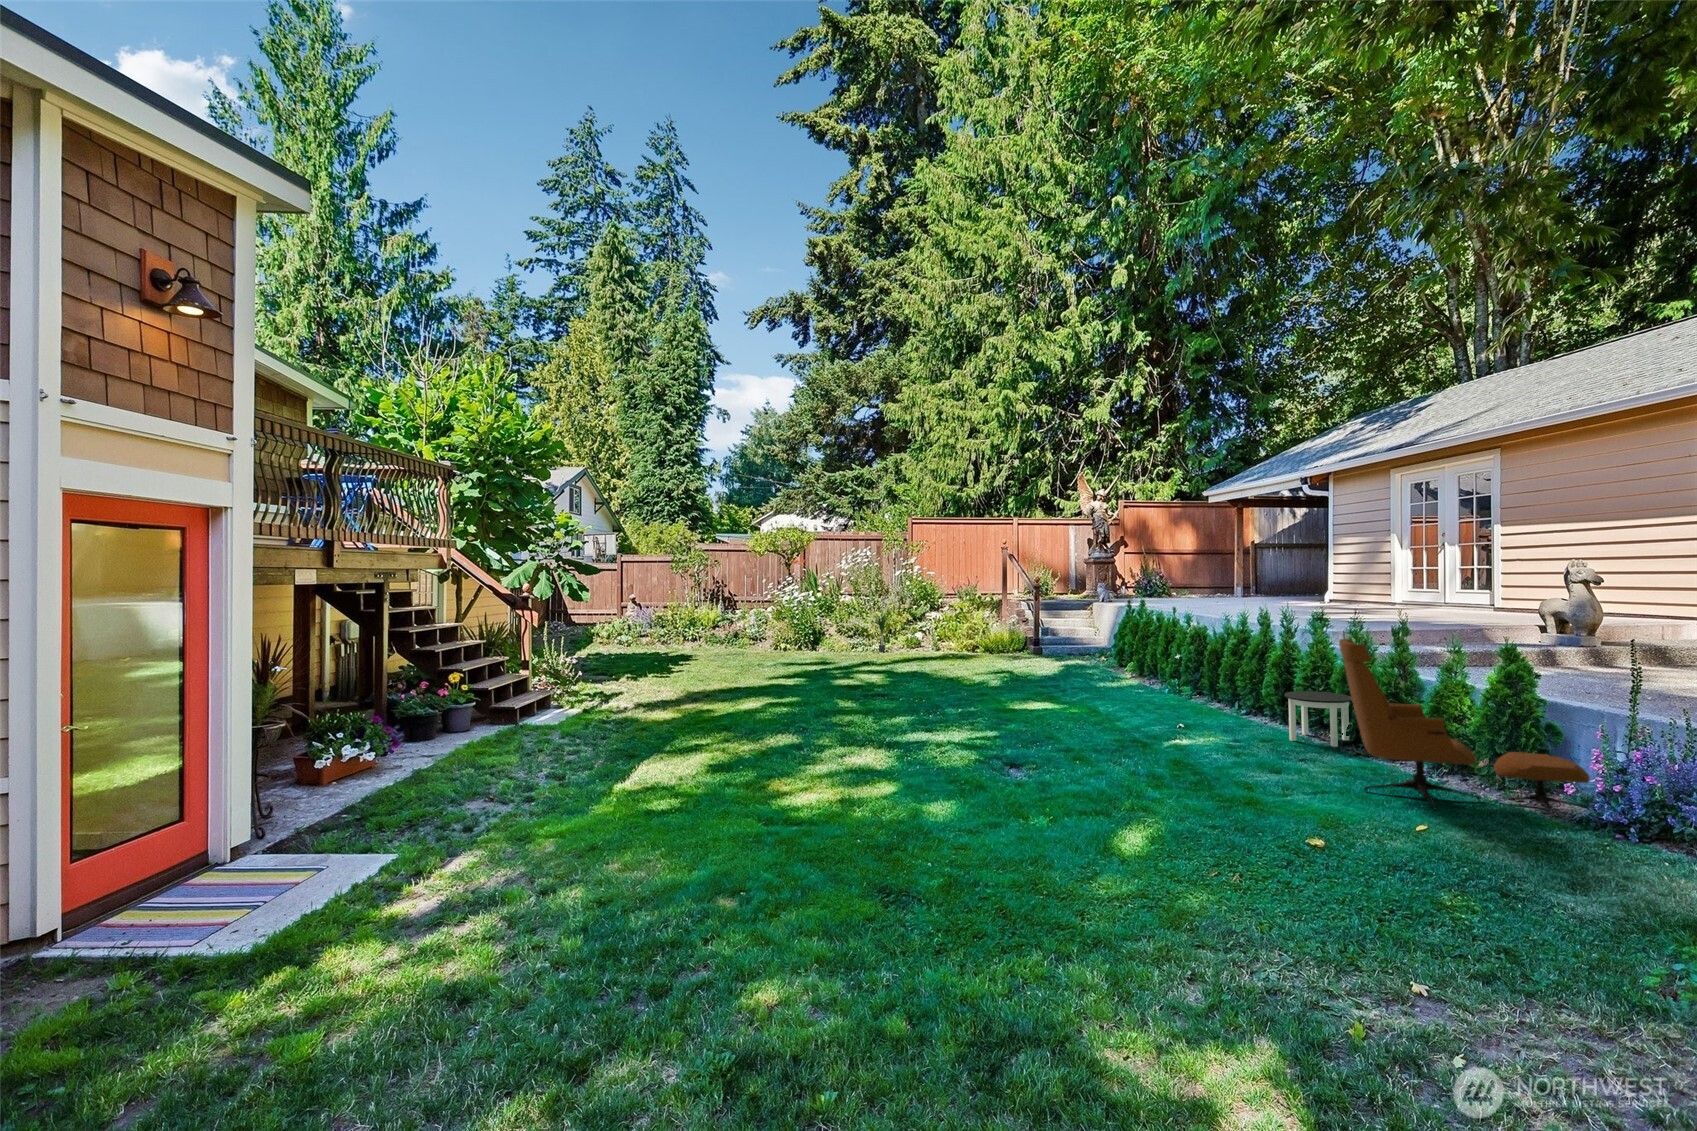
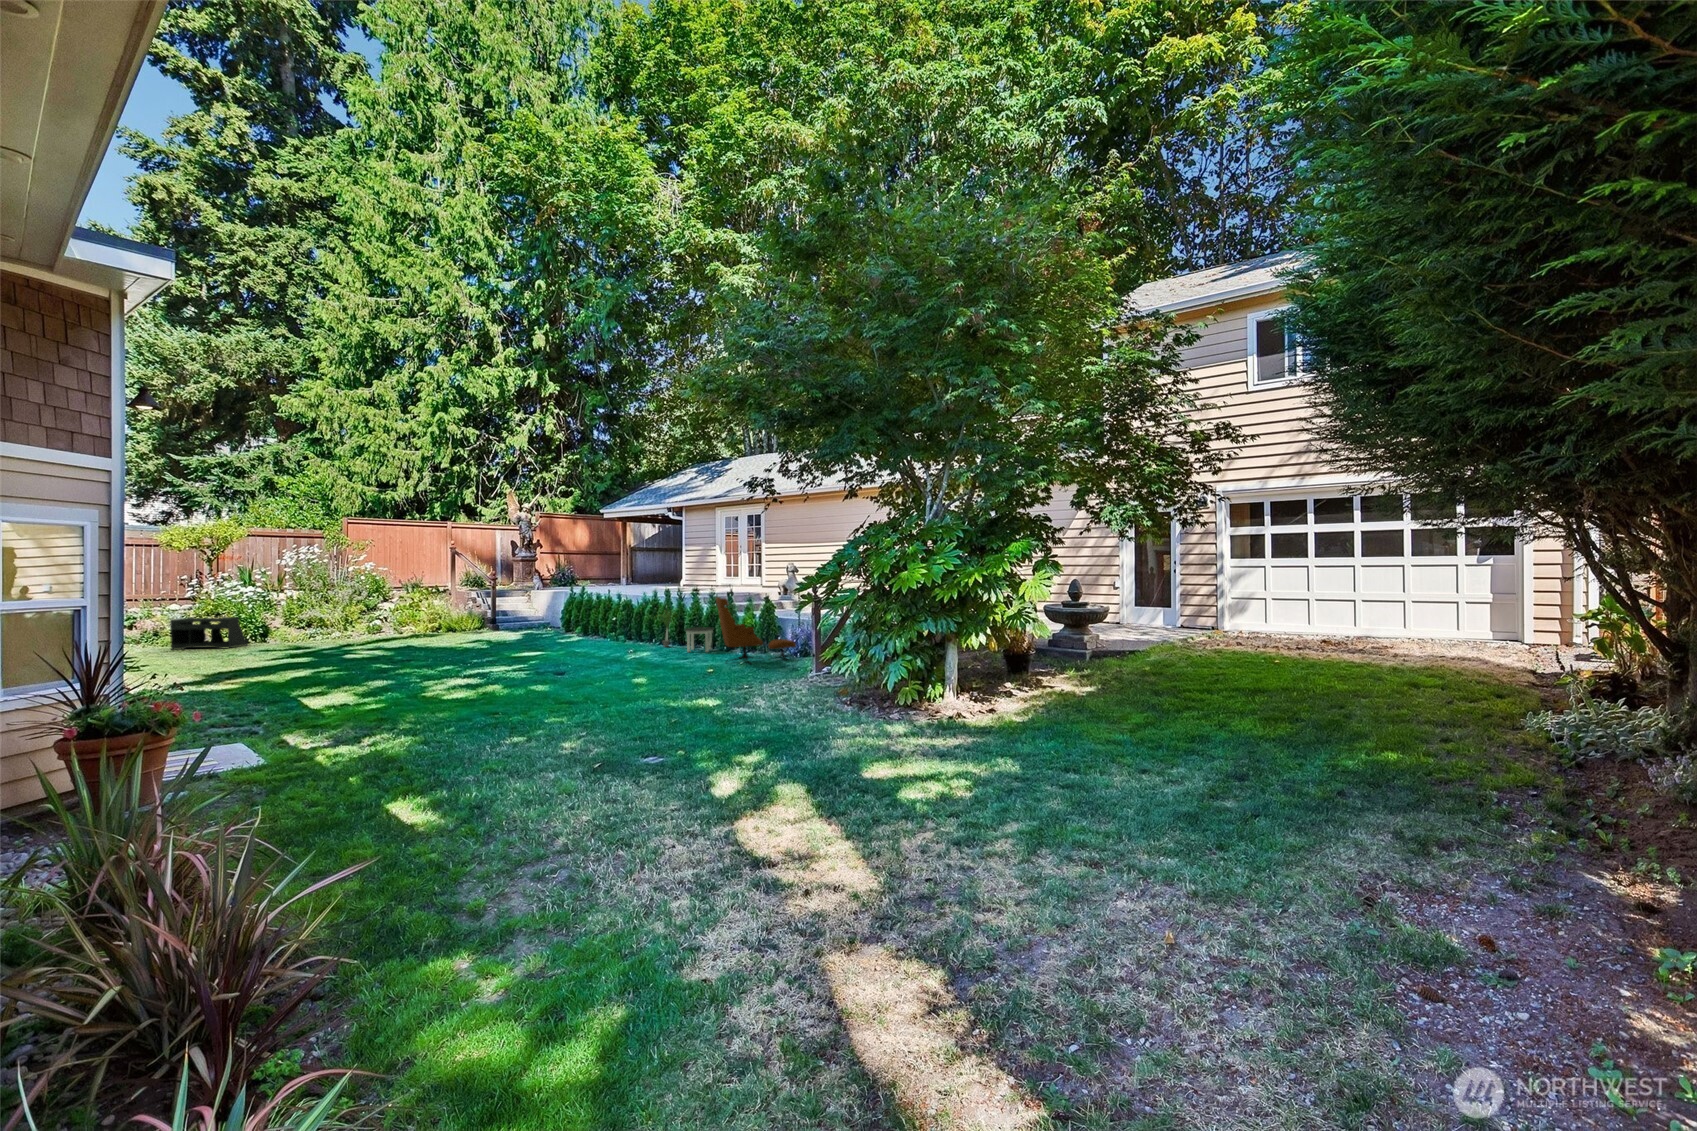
potted plant: present [875,615,887,652] -> present [662,612,671,647]
bench: none [747,621,801,655] -> present [170,616,248,650]

